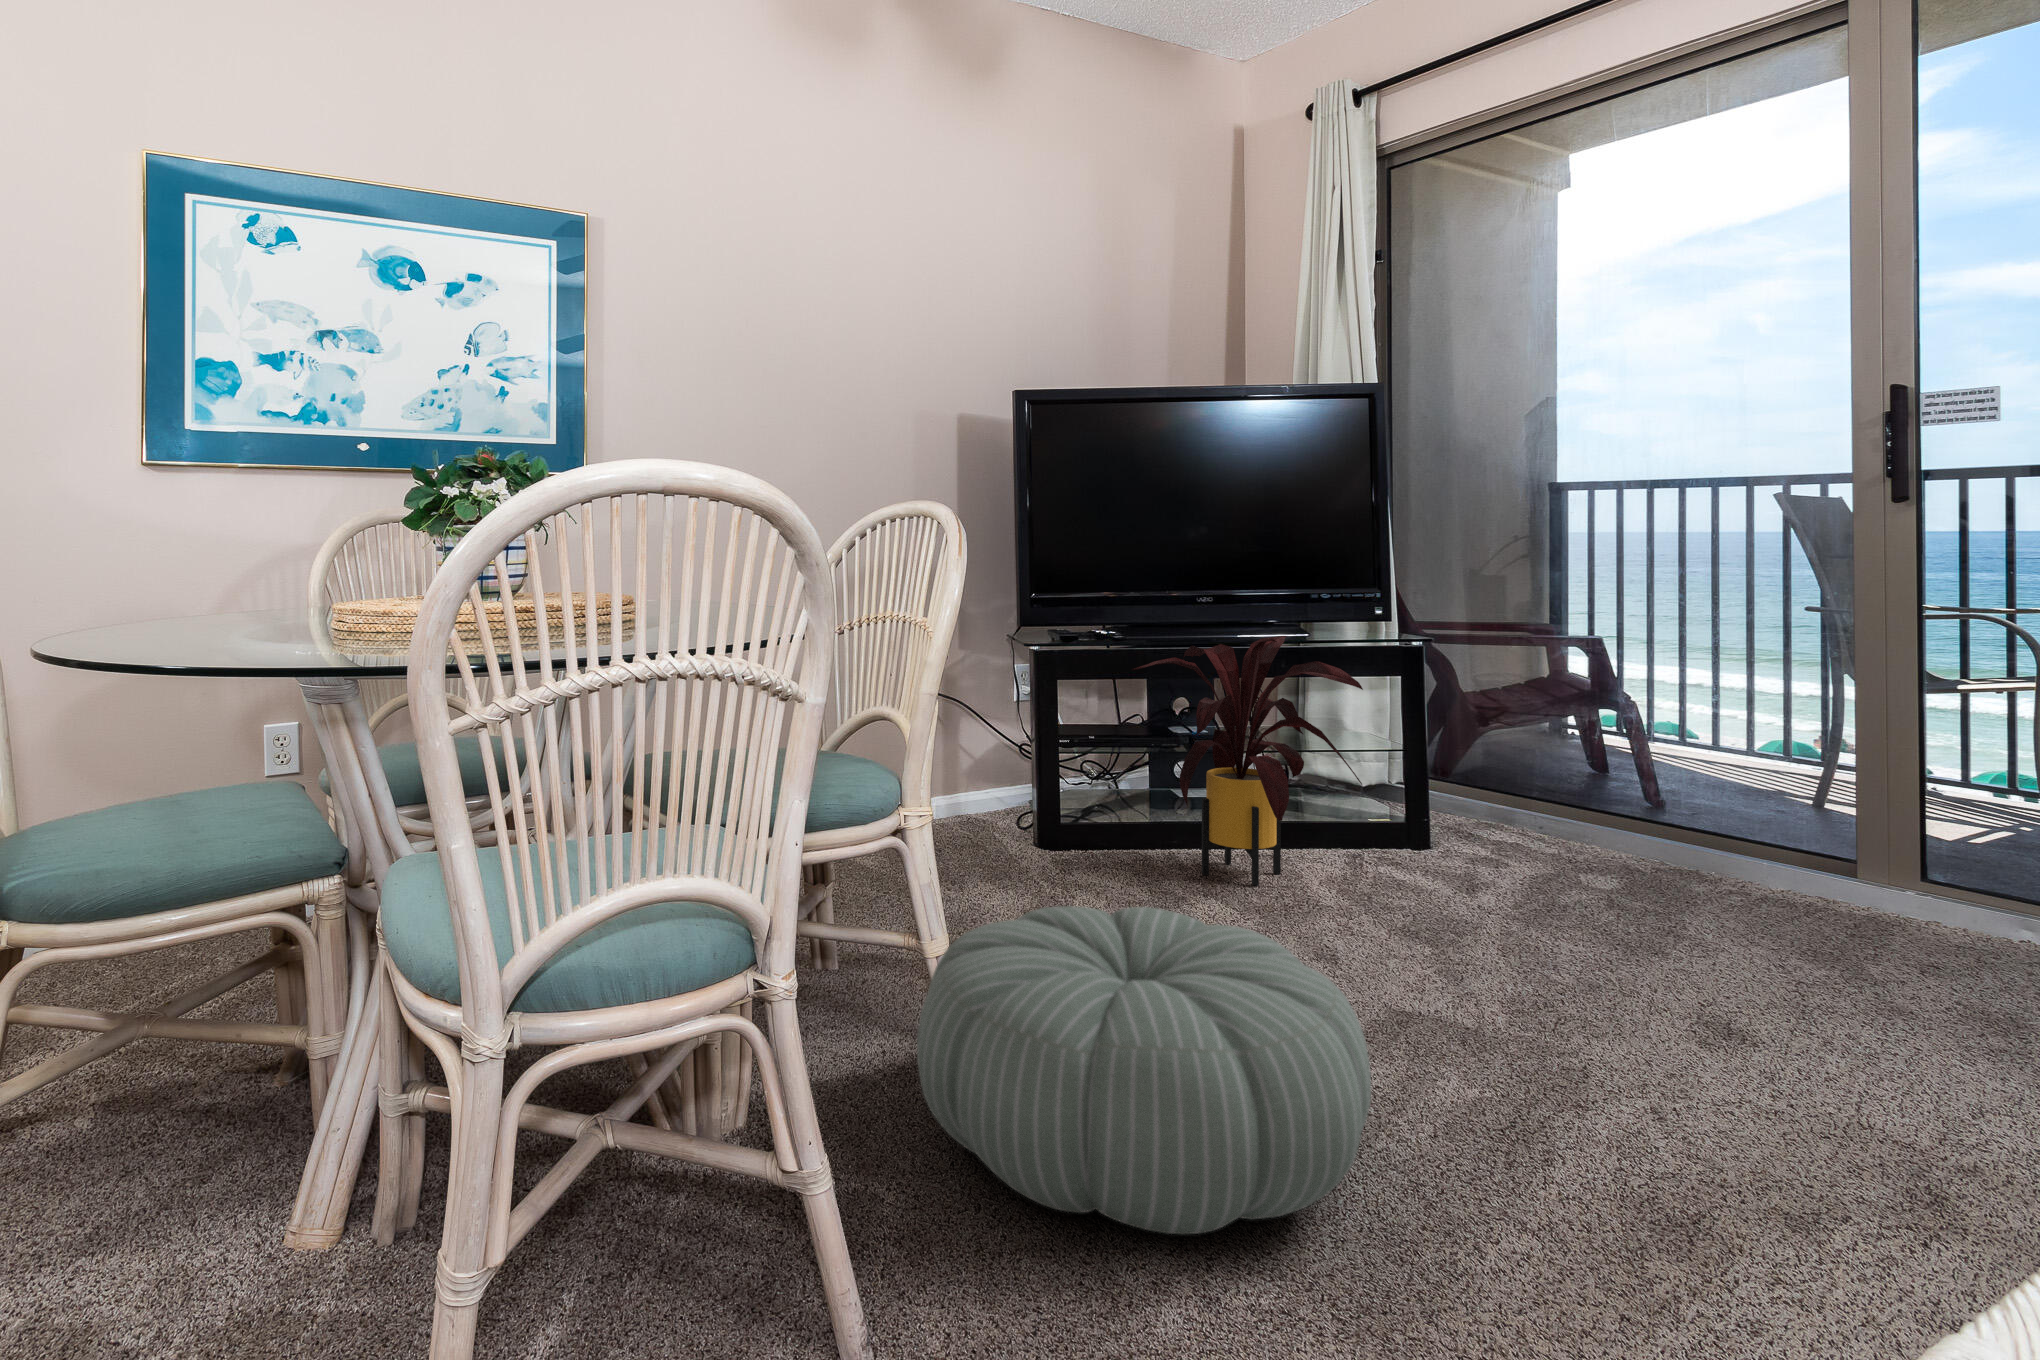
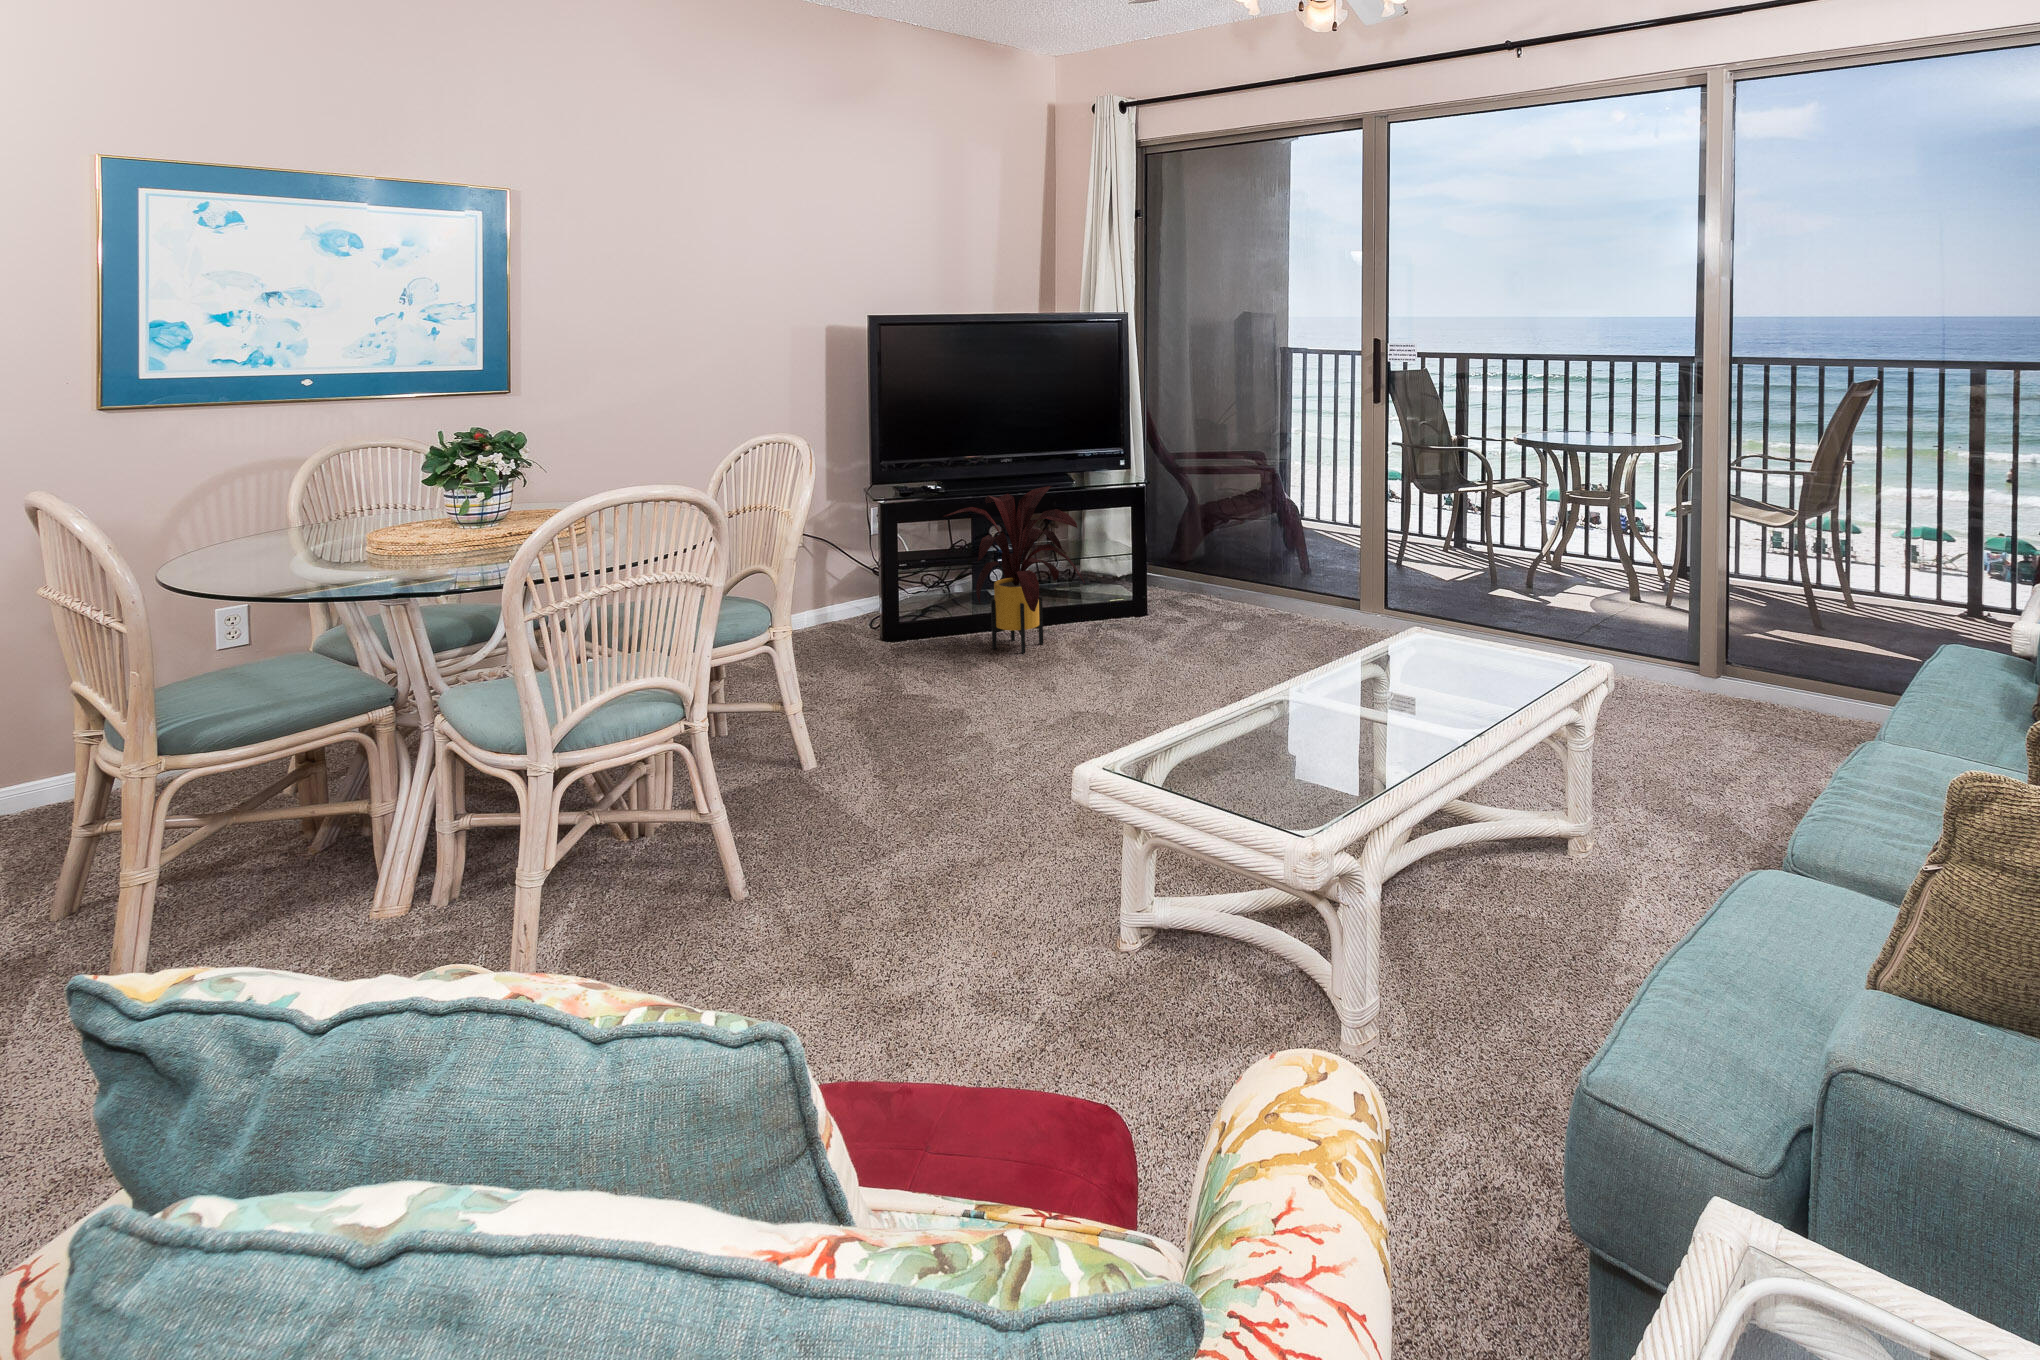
pouf: present [917,906,1371,1234] -> none [781,671,1007,810]

